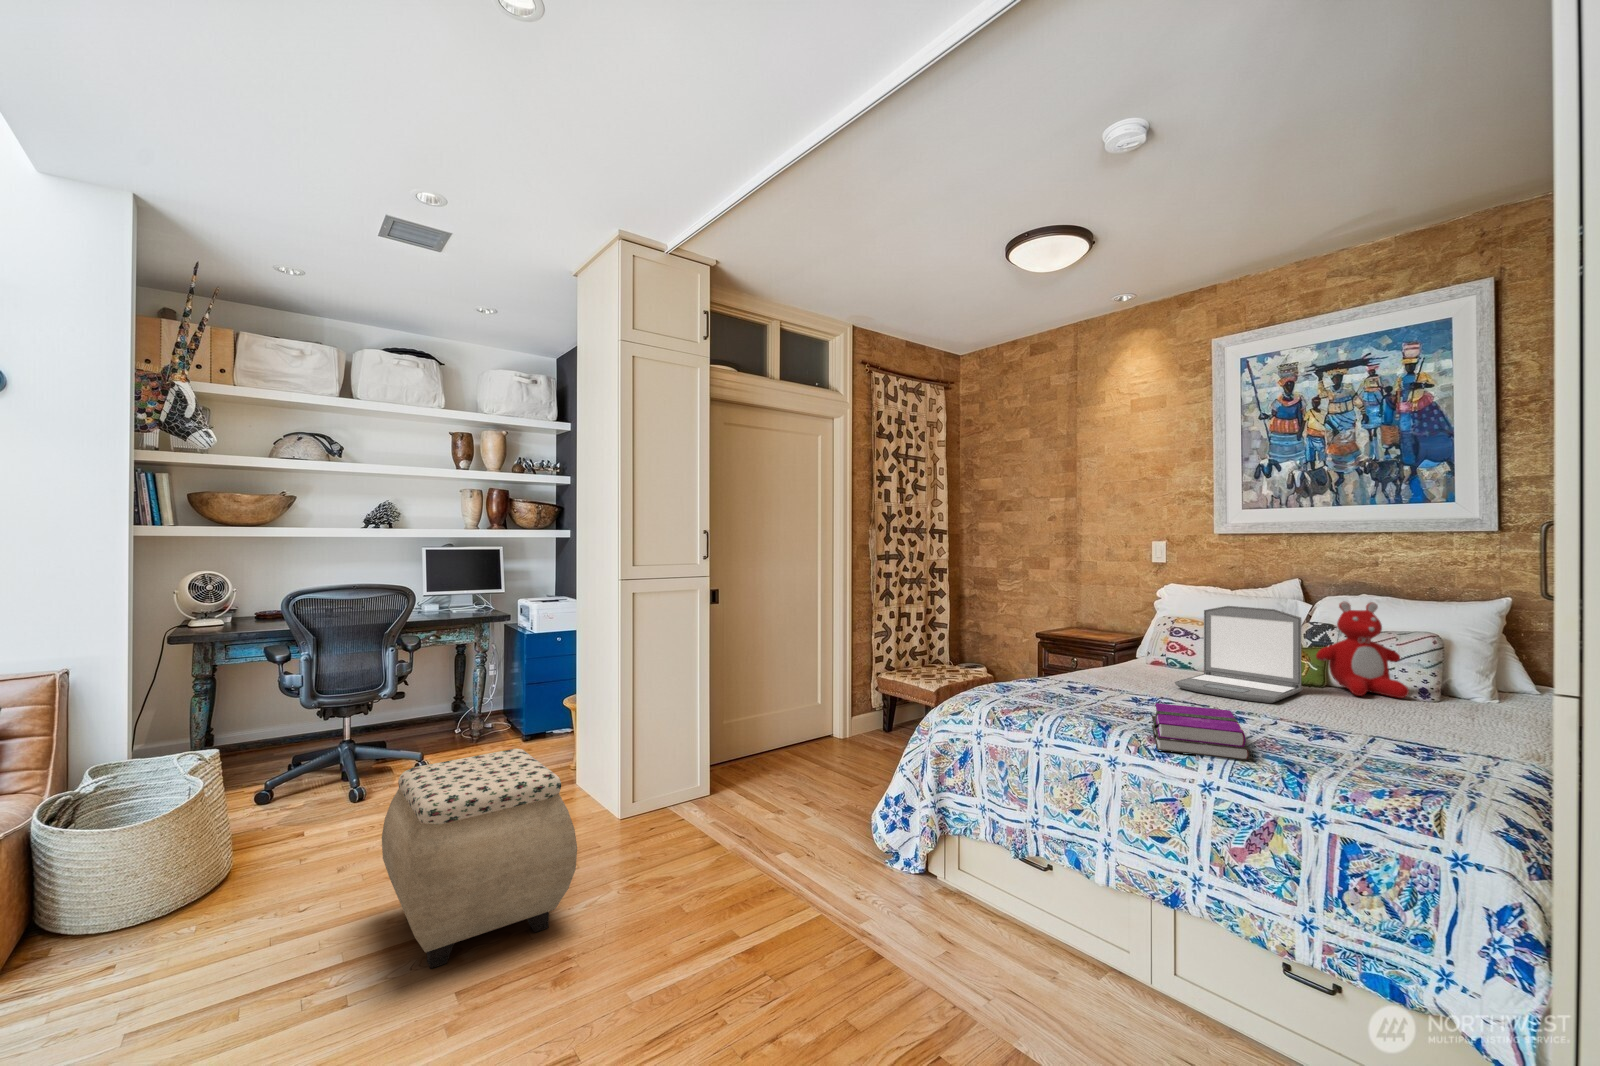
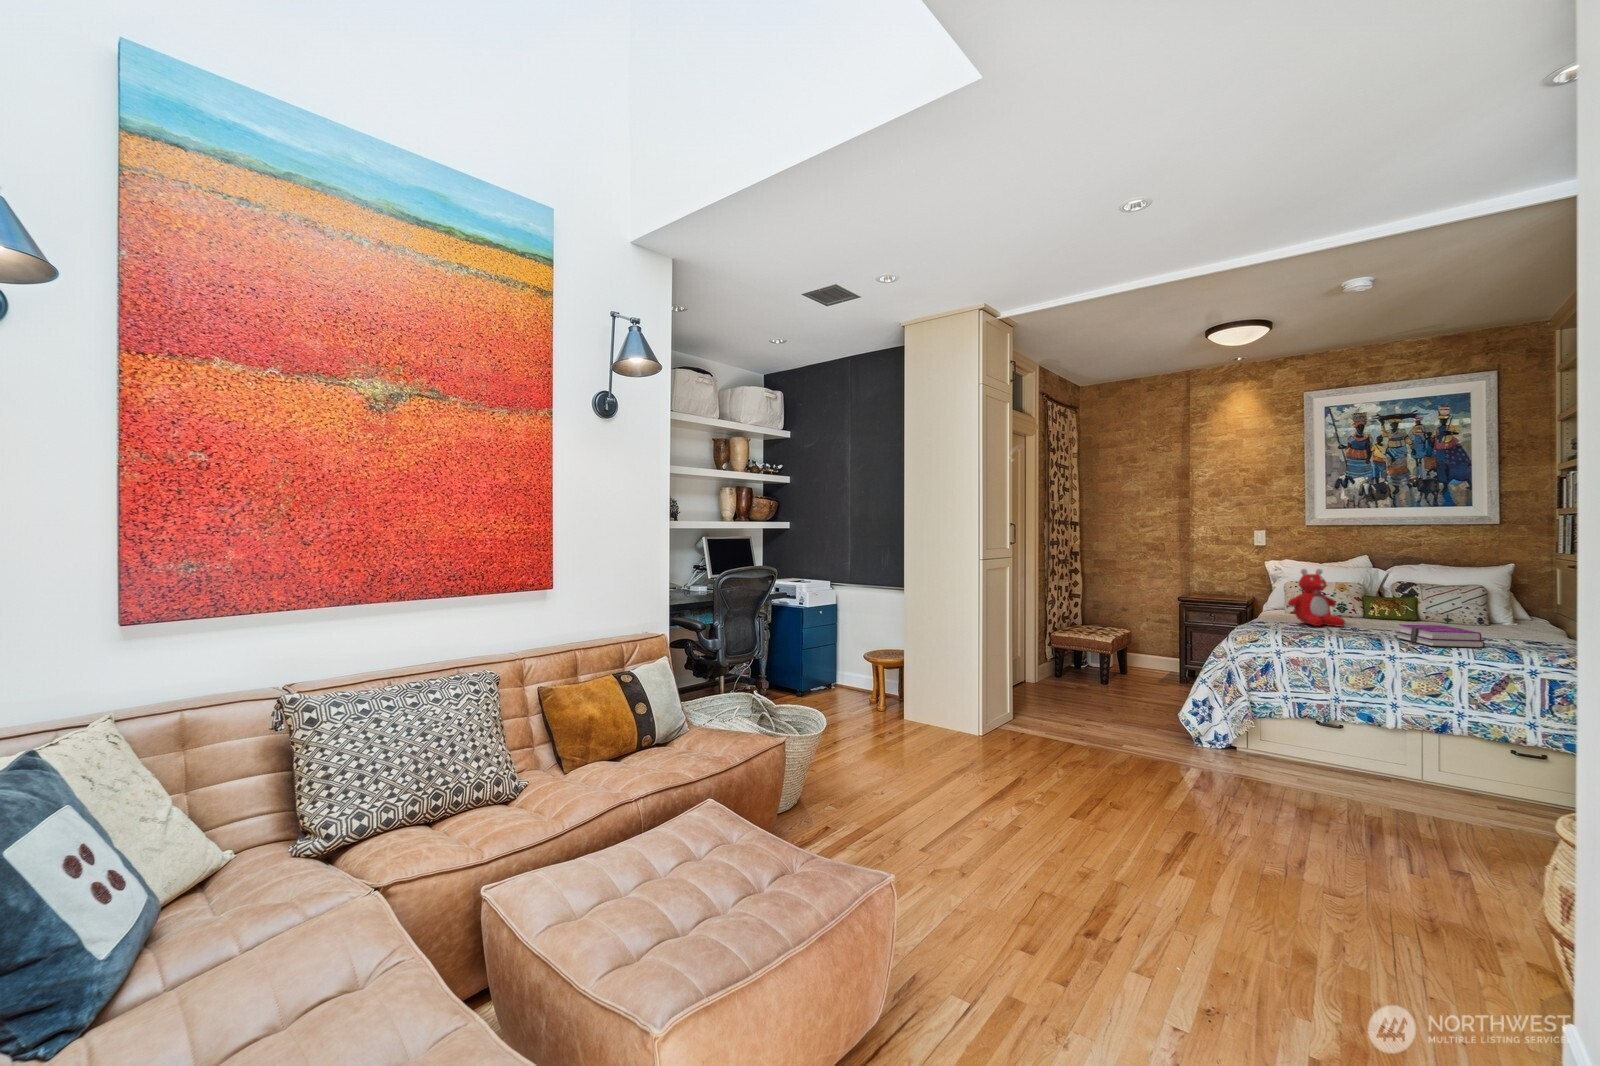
teddy bear: present [1316,602,1409,698] -> present [1288,569,1345,626]
laptop: present [1175,606,1302,703] -> none [1349,571,1424,627]
ottoman: present [382,749,577,968] -> none [955,677,1088,809]

